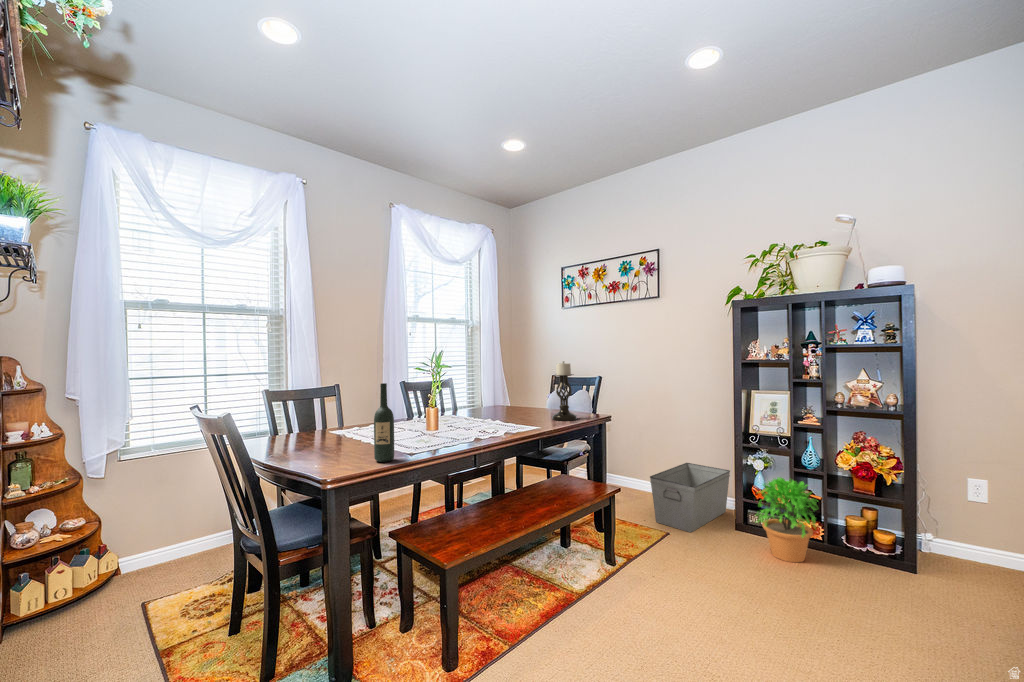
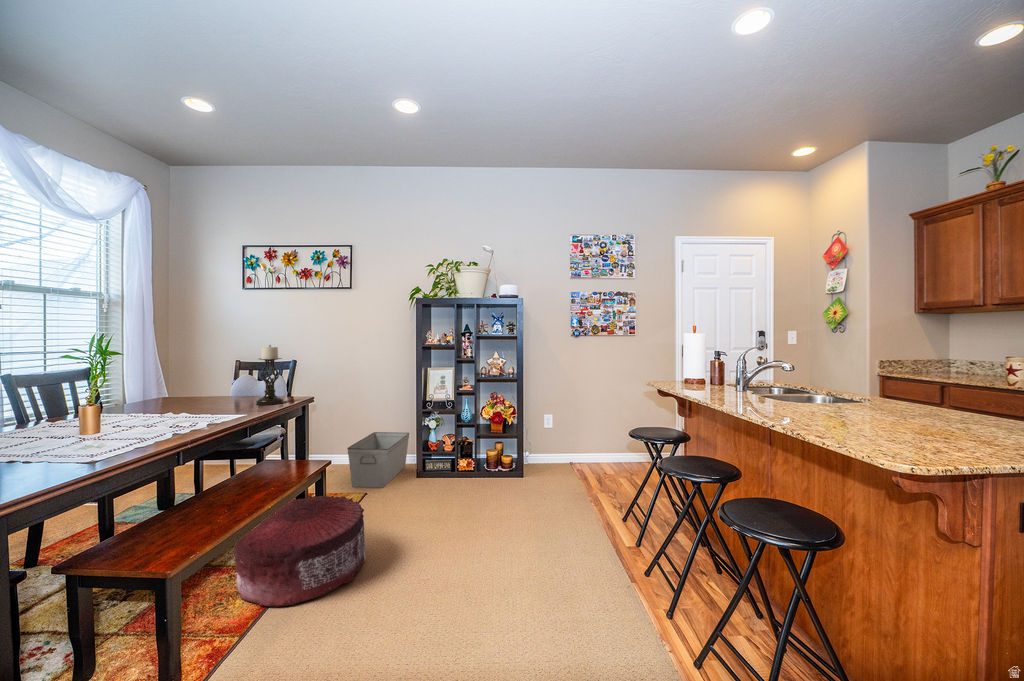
wine bottle: present [374,383,394,462] -> none [28,371,68,477]
potted plant: present [758,477,816,562] -> none [432,429,475,489]
pouf: none [518,521,646,637] -> present [234,495,366,607]

